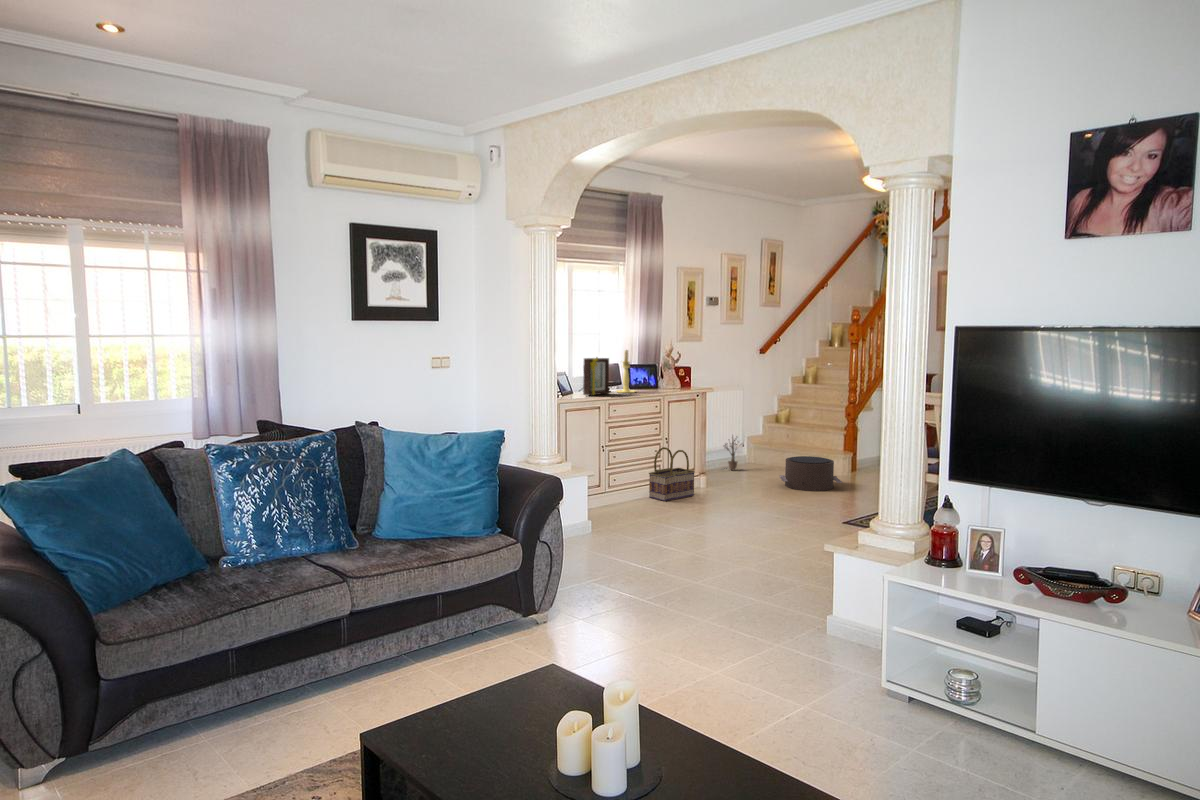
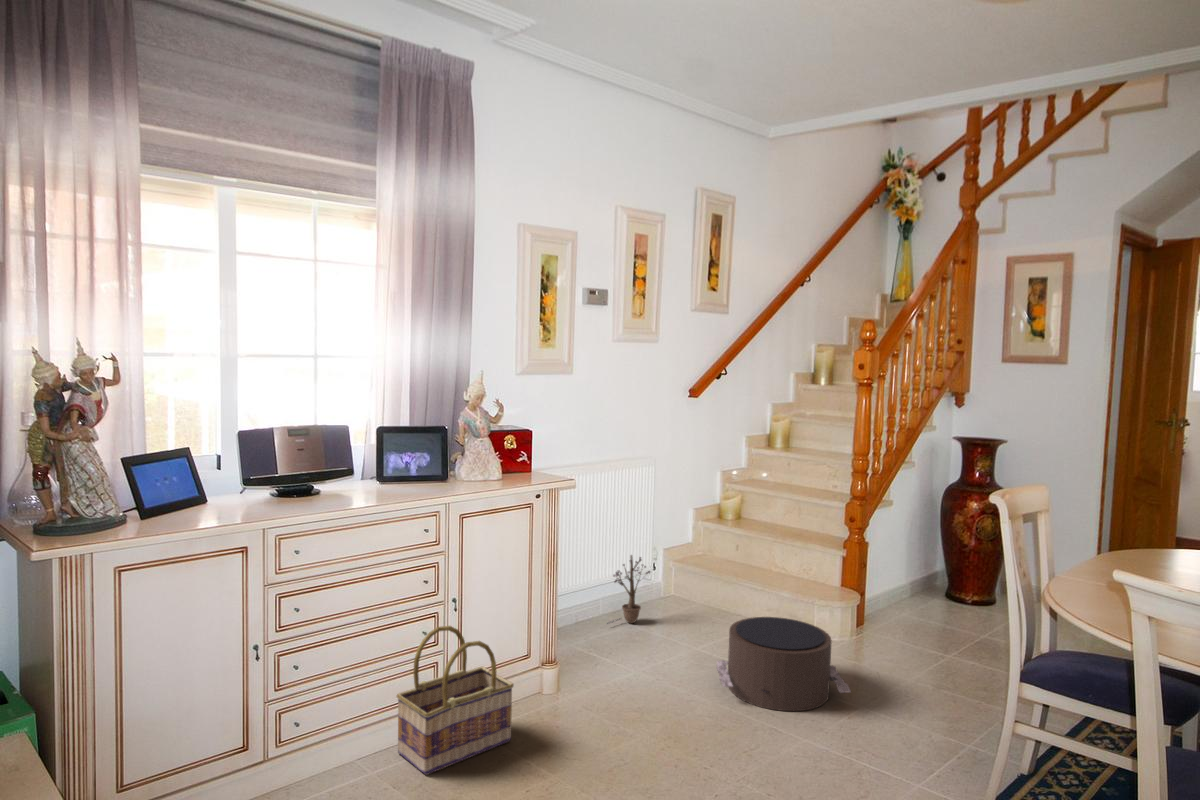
candle holder: present [616,350,636,393] -> none [322,394,375,501]
picture frame: present [583,357,609,396] -> none [197,415,292,518]

